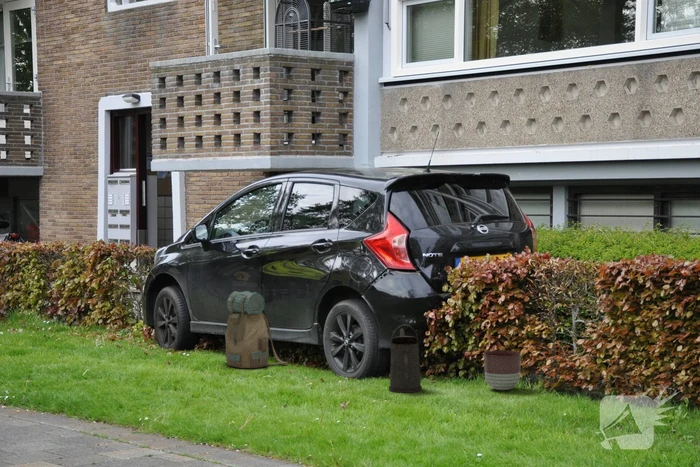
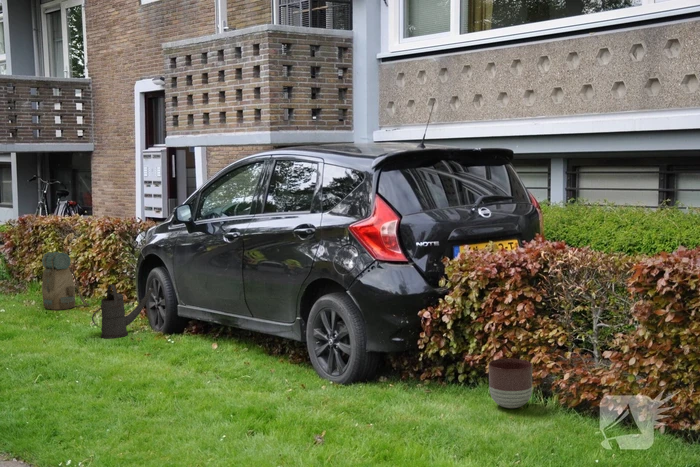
backpack: present [225,291,287,368] -> present [42,252,90,310]
watering can: present [389,324,422,393] -> present [92,285,153,338]

